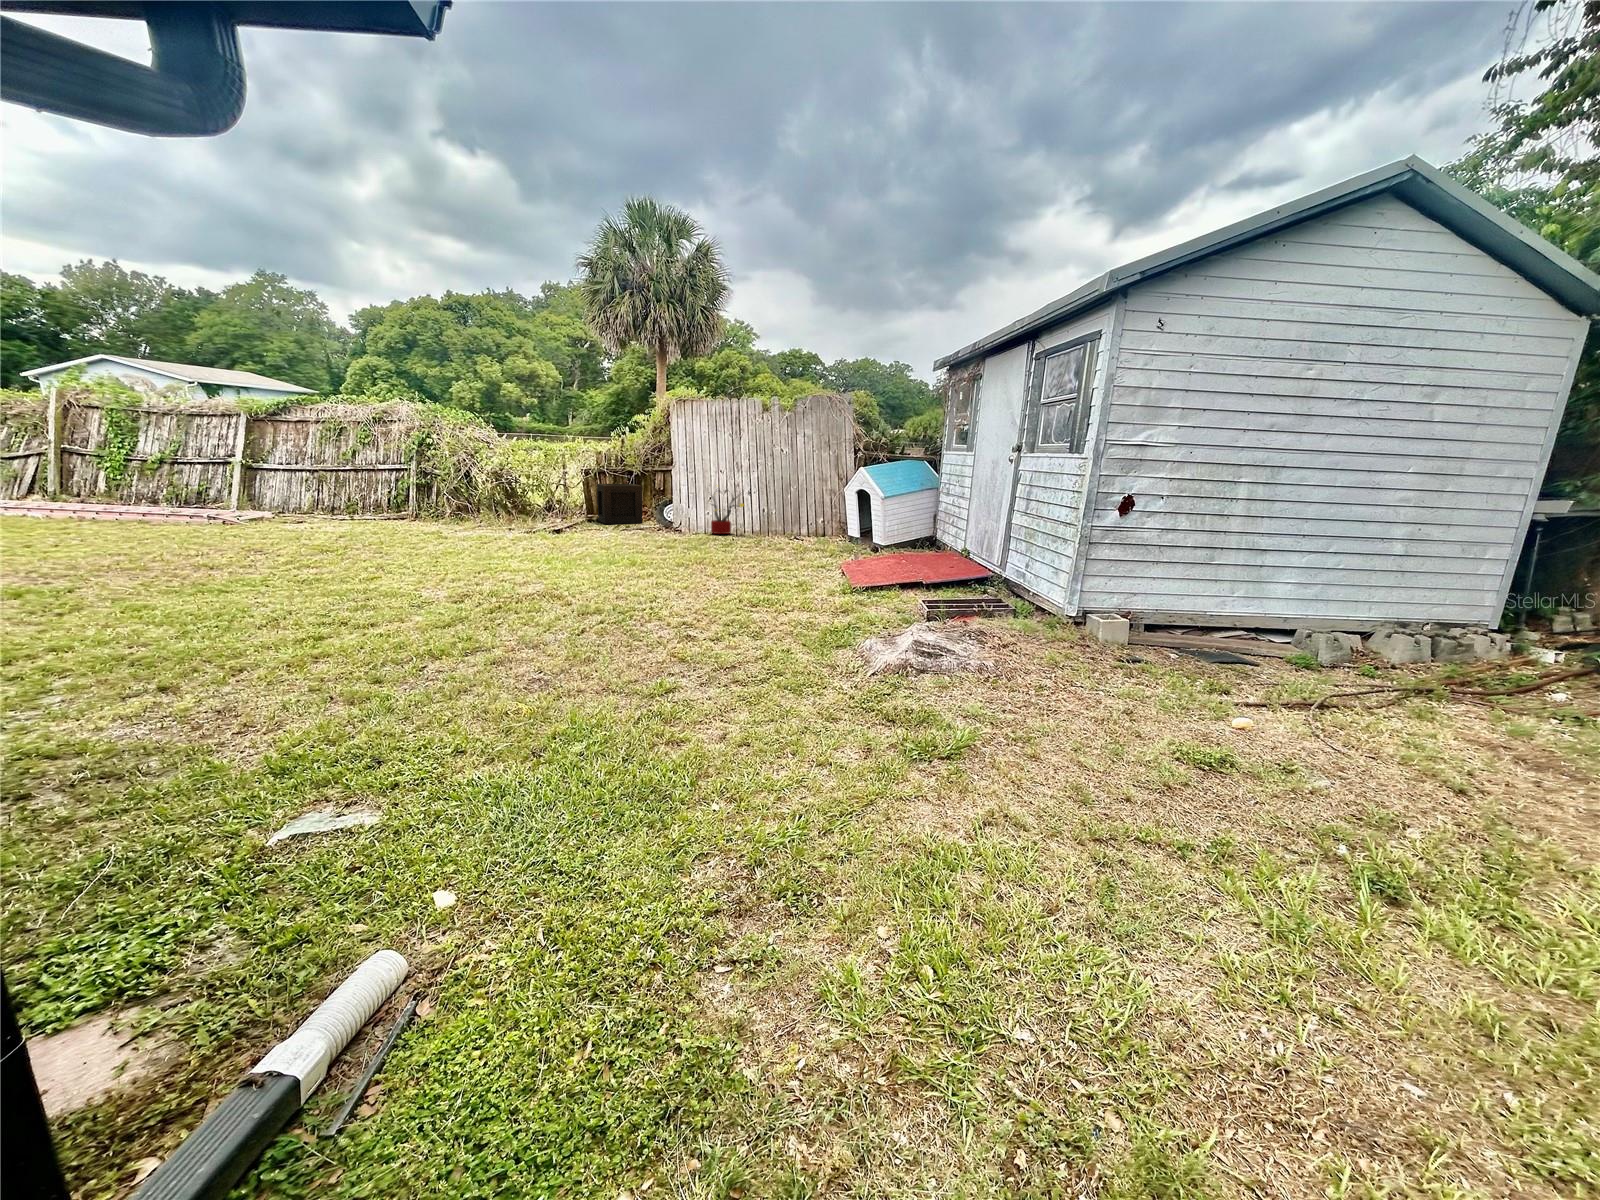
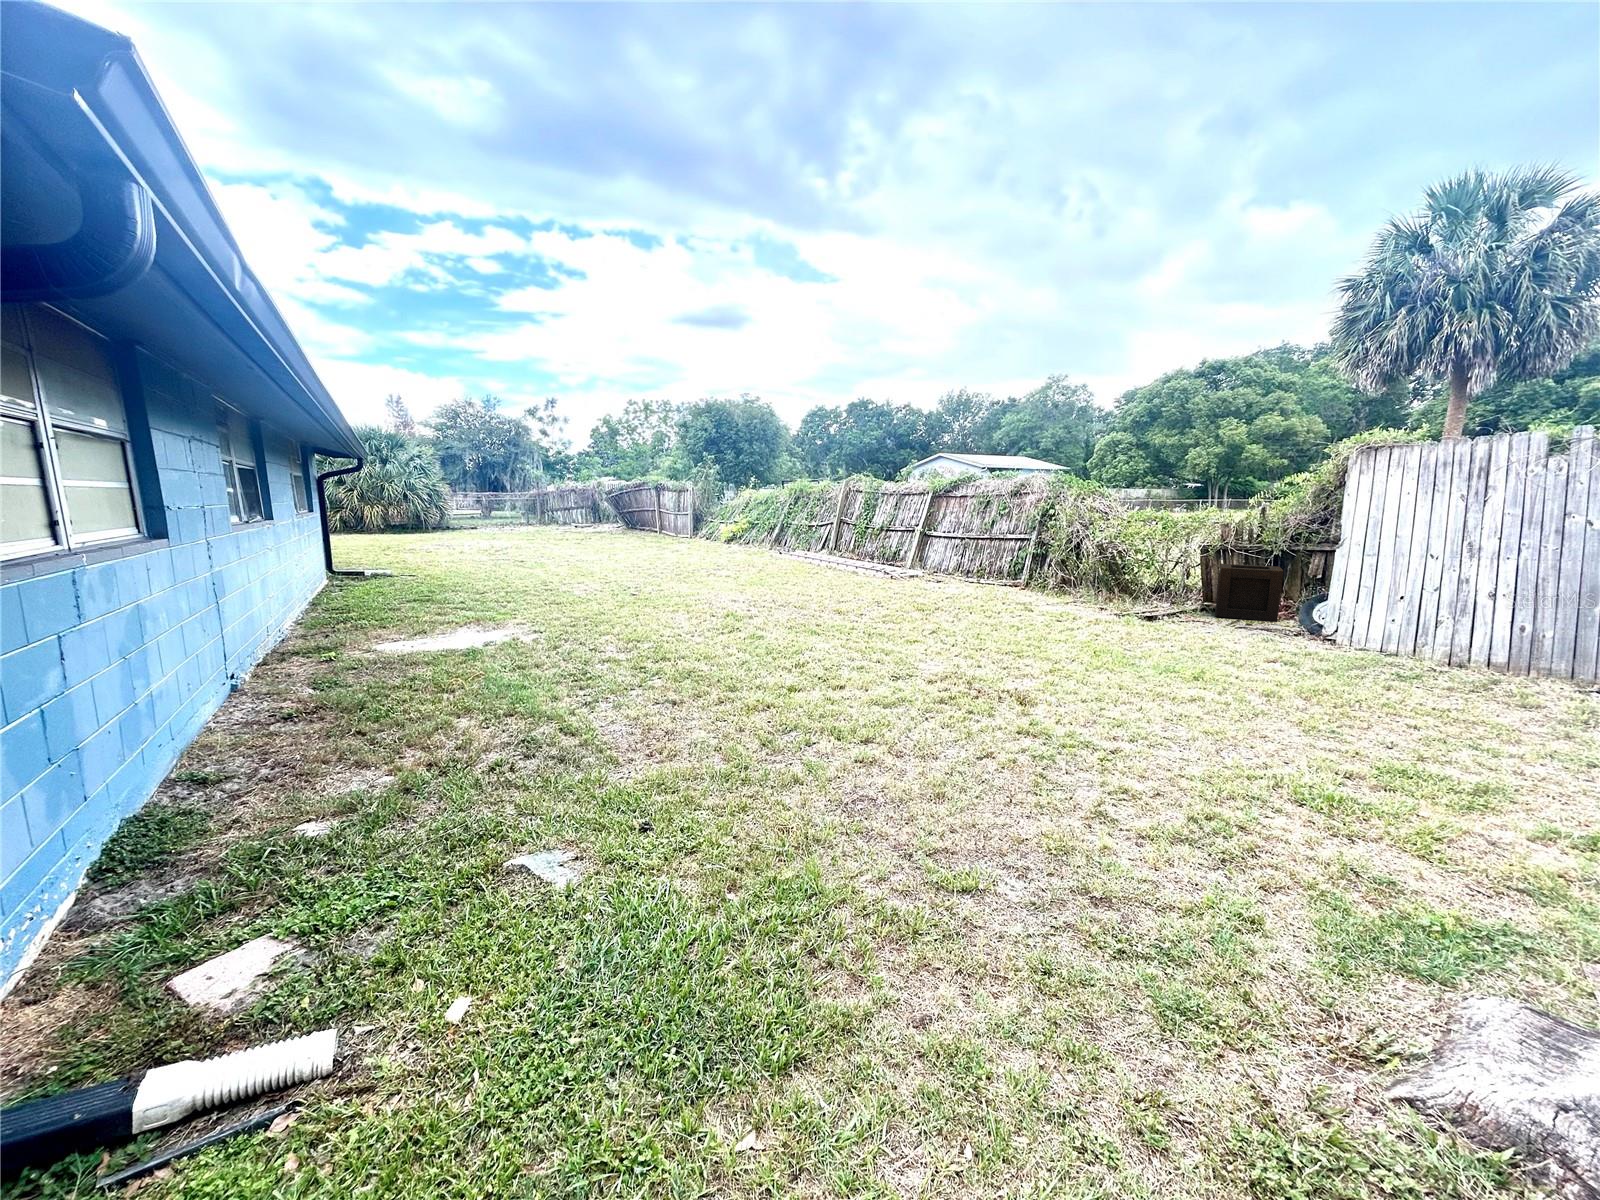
decorative plant: present [710,496,744,534] -> none [1381,577,1467,663]

